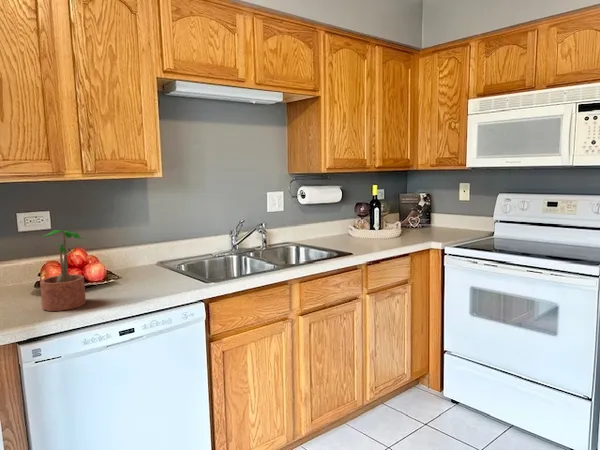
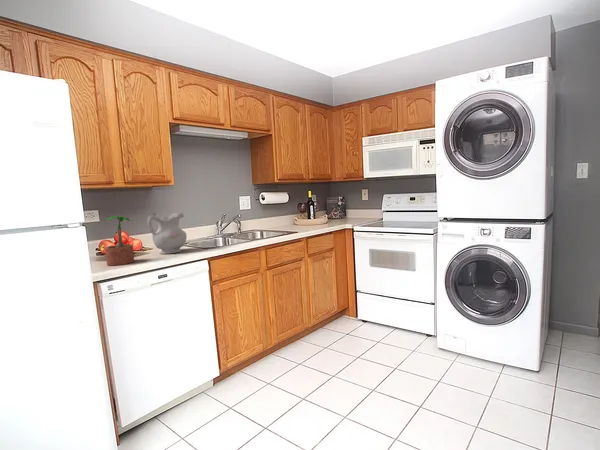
ceramic pitcher: none [112,223,174,289] -> present [147,212,187,254]

